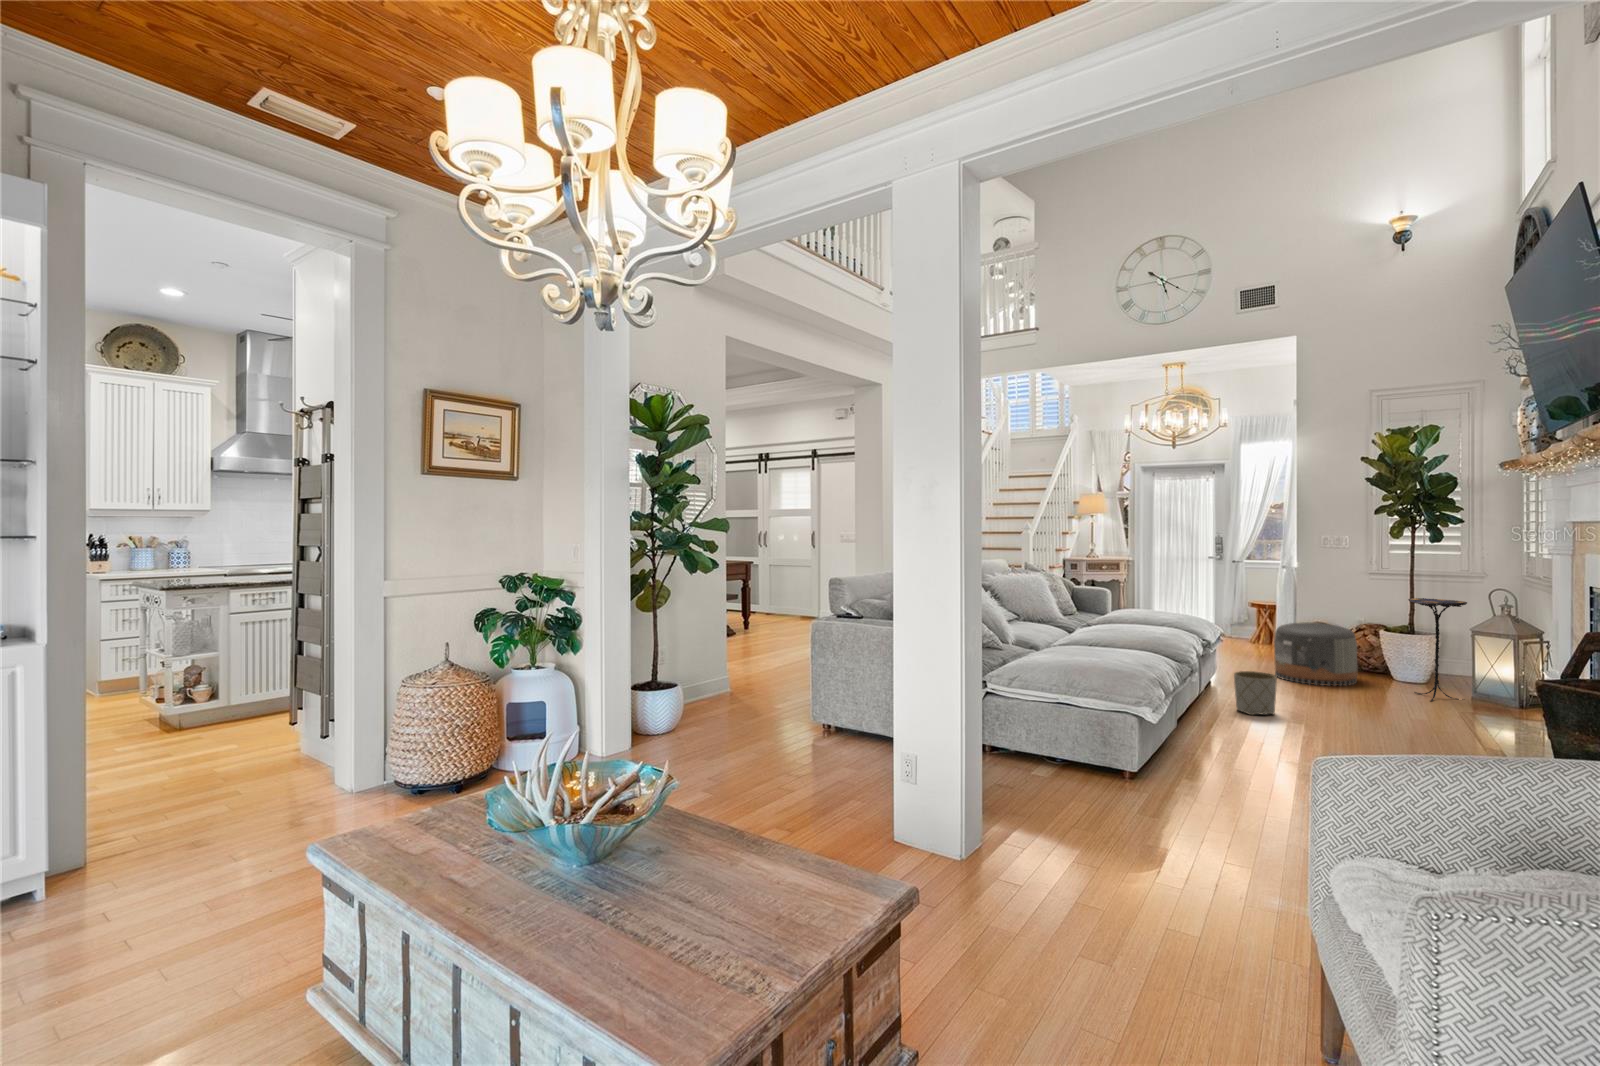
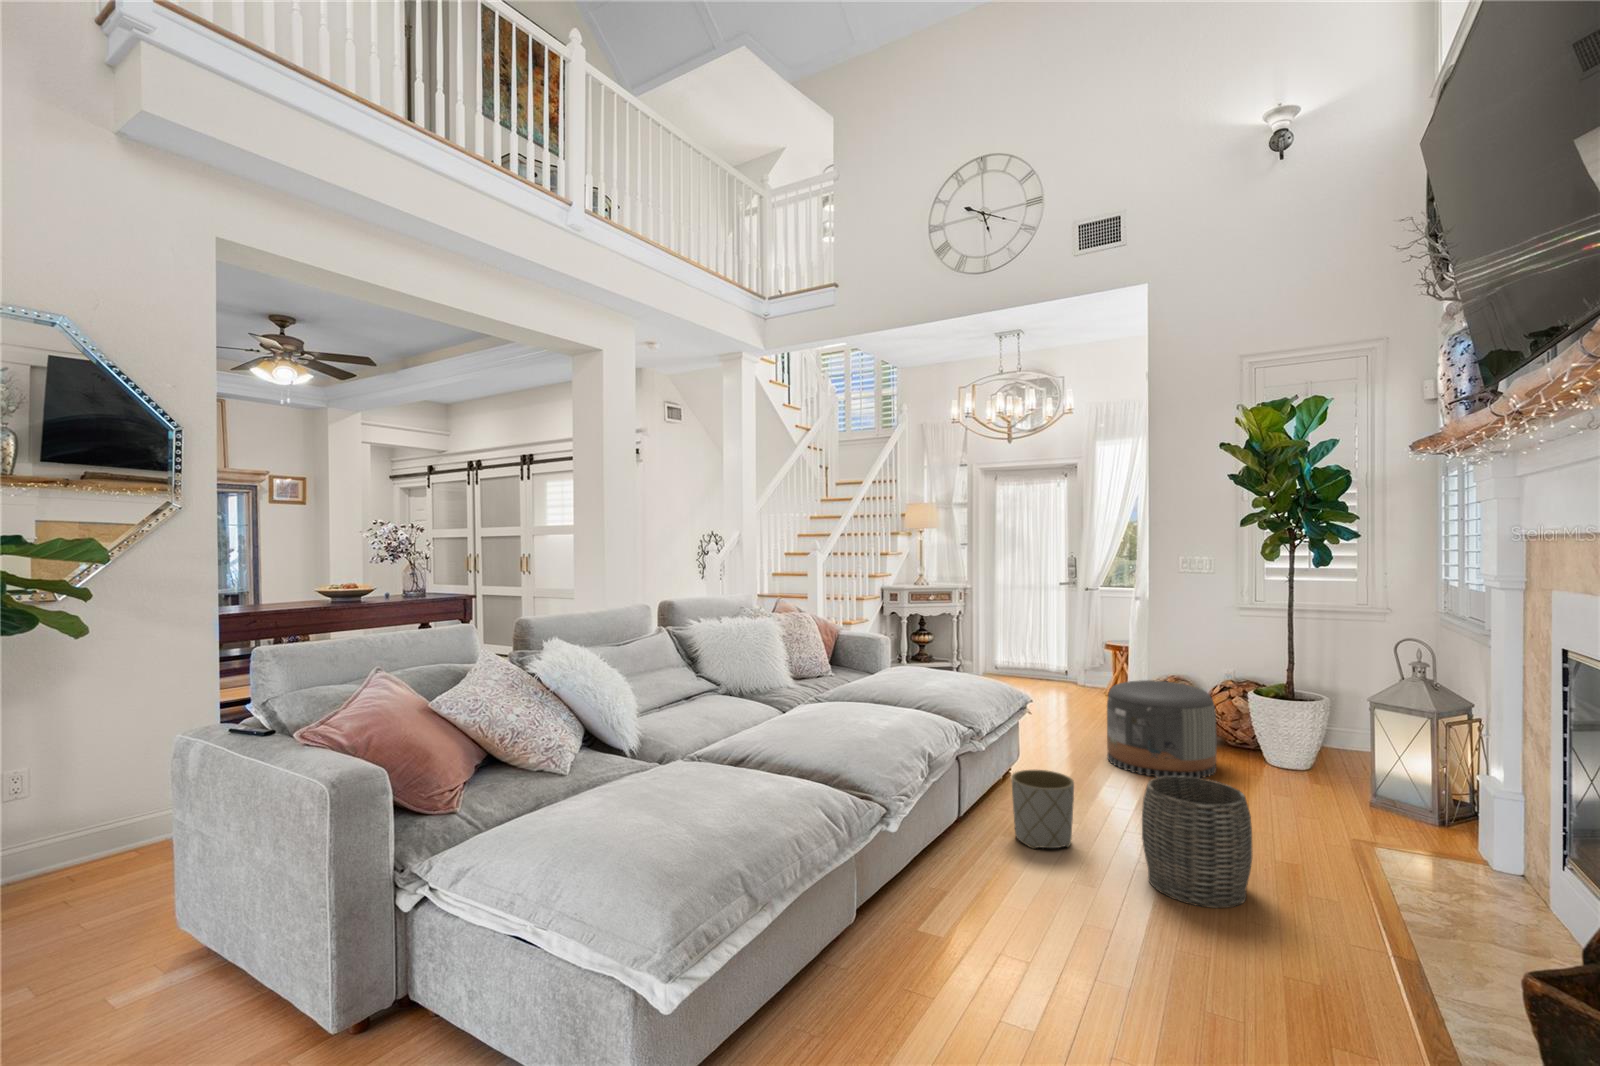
side table: present [1408,598,1467,701] -> none [1281,649,1366,812]
woven basket: none [1327,669,1398,737] -> present [1142,776,1252,908]

